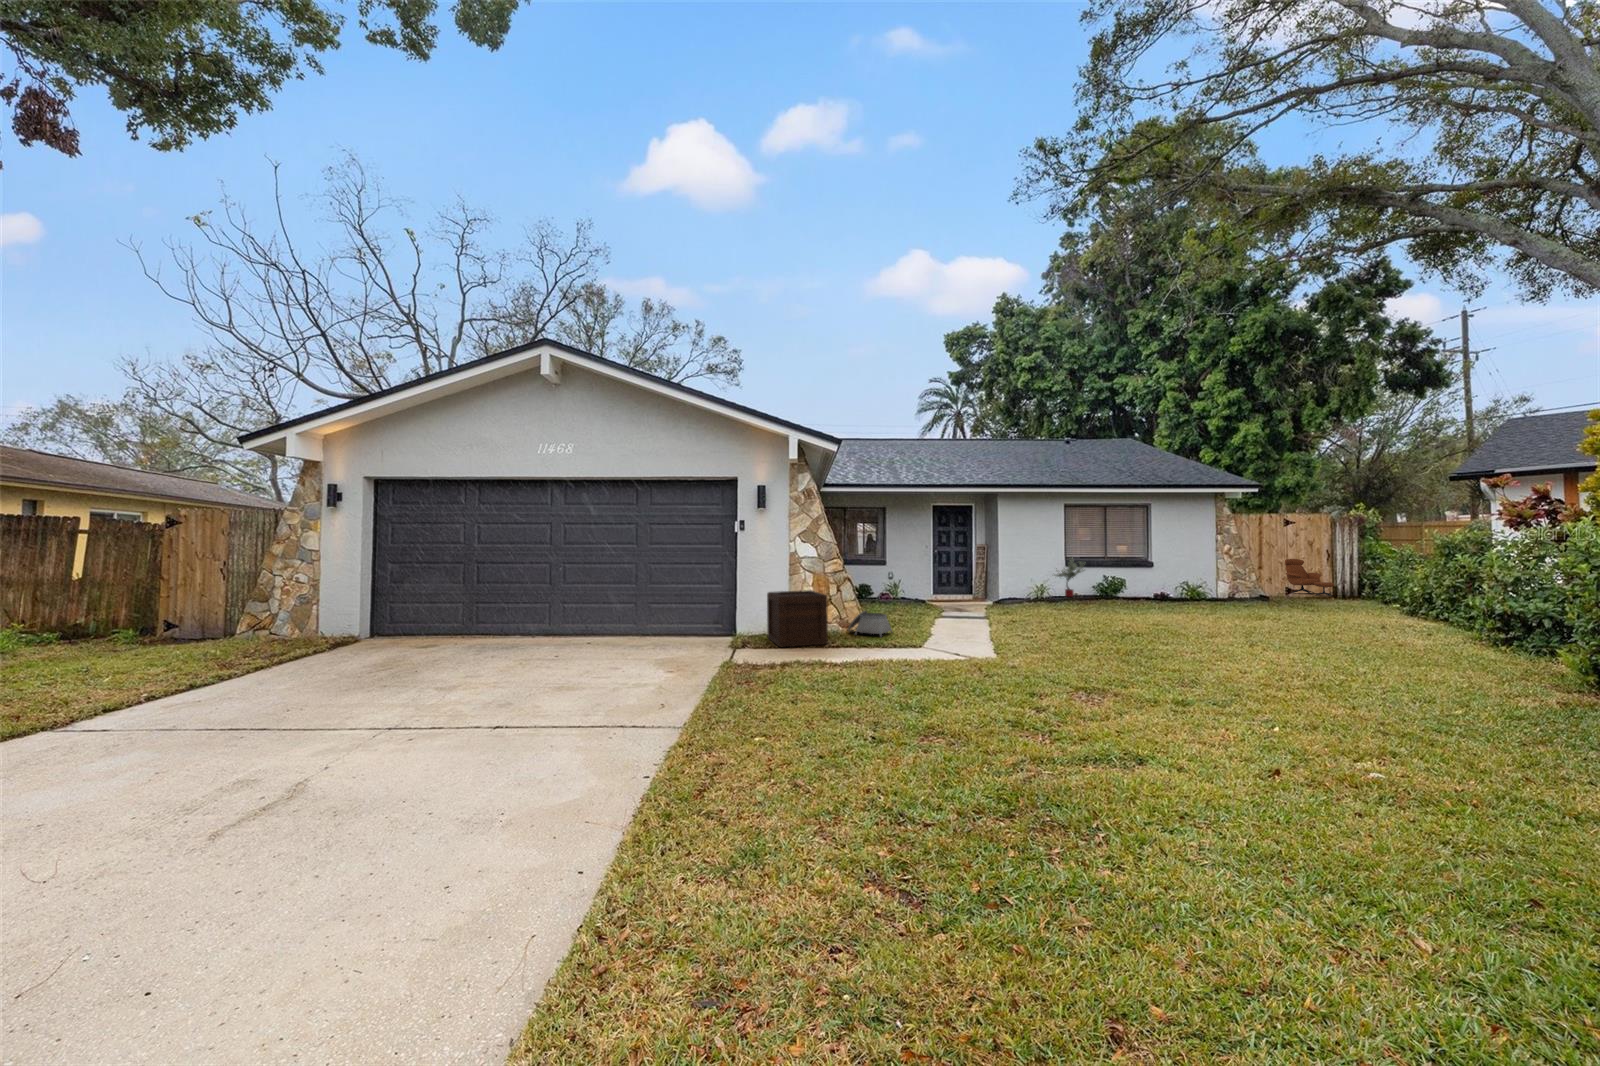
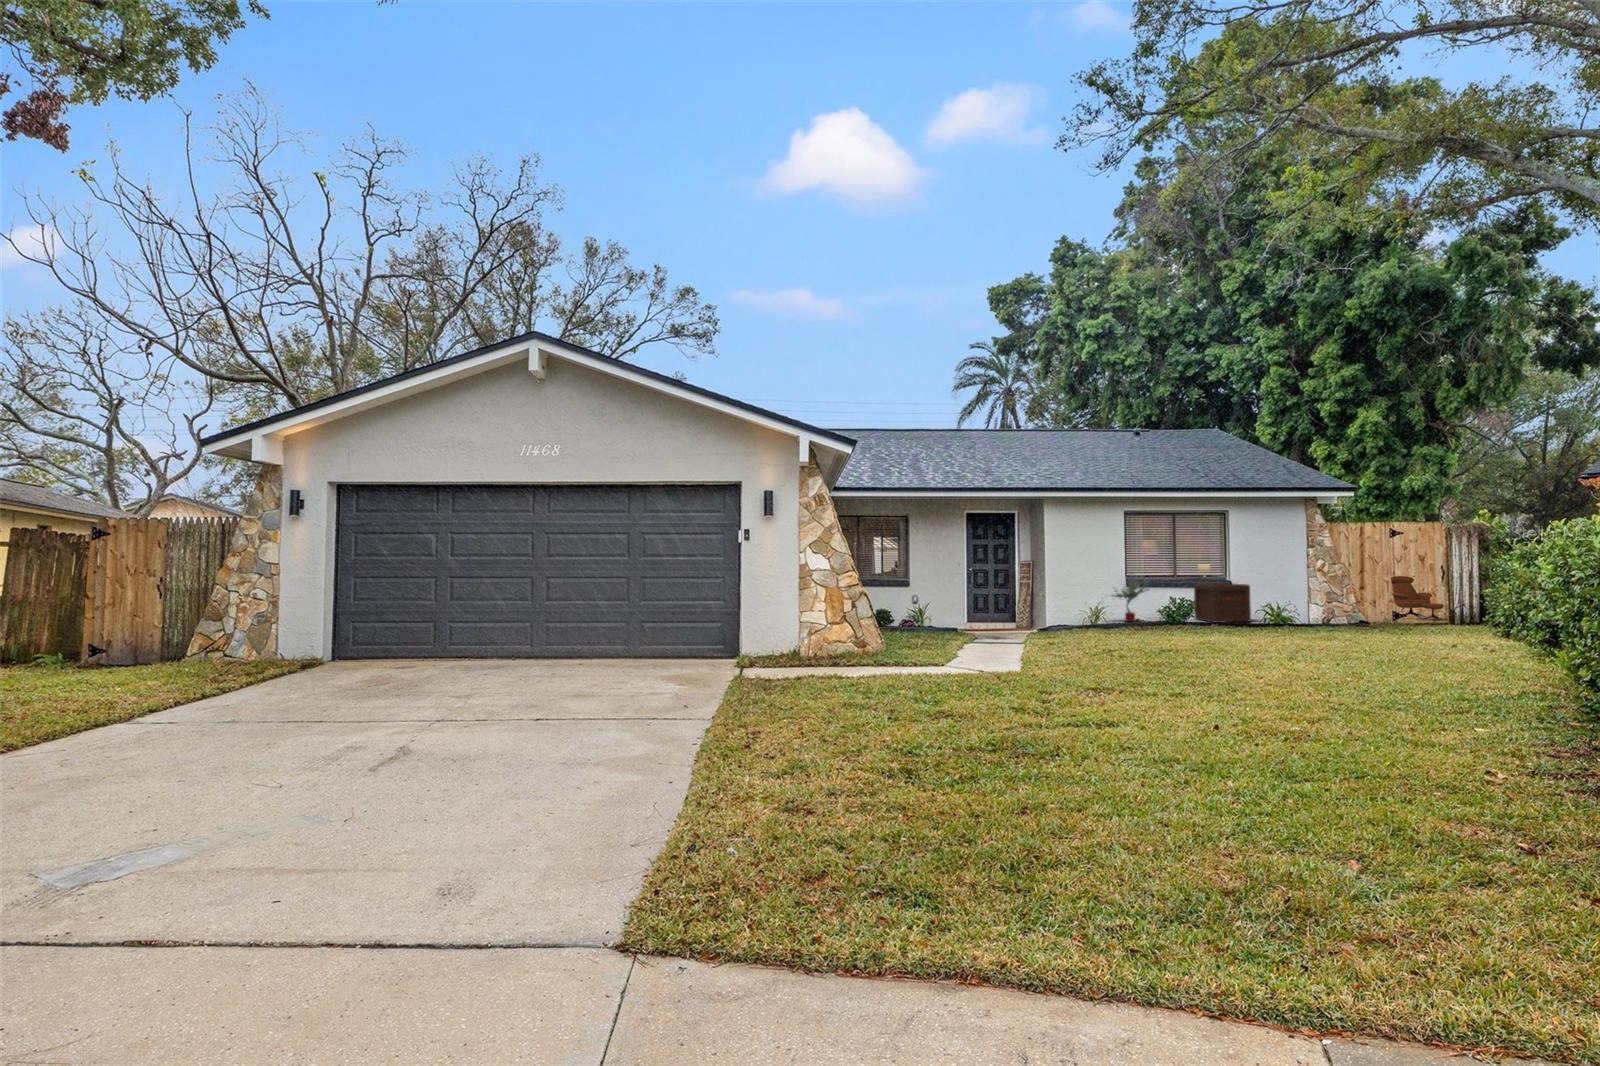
wooden crate: present [767,590,828,647] -> present [1194,583,1251,623]
basket: present [848,611,892,636] -> none [864,630,915,659]

